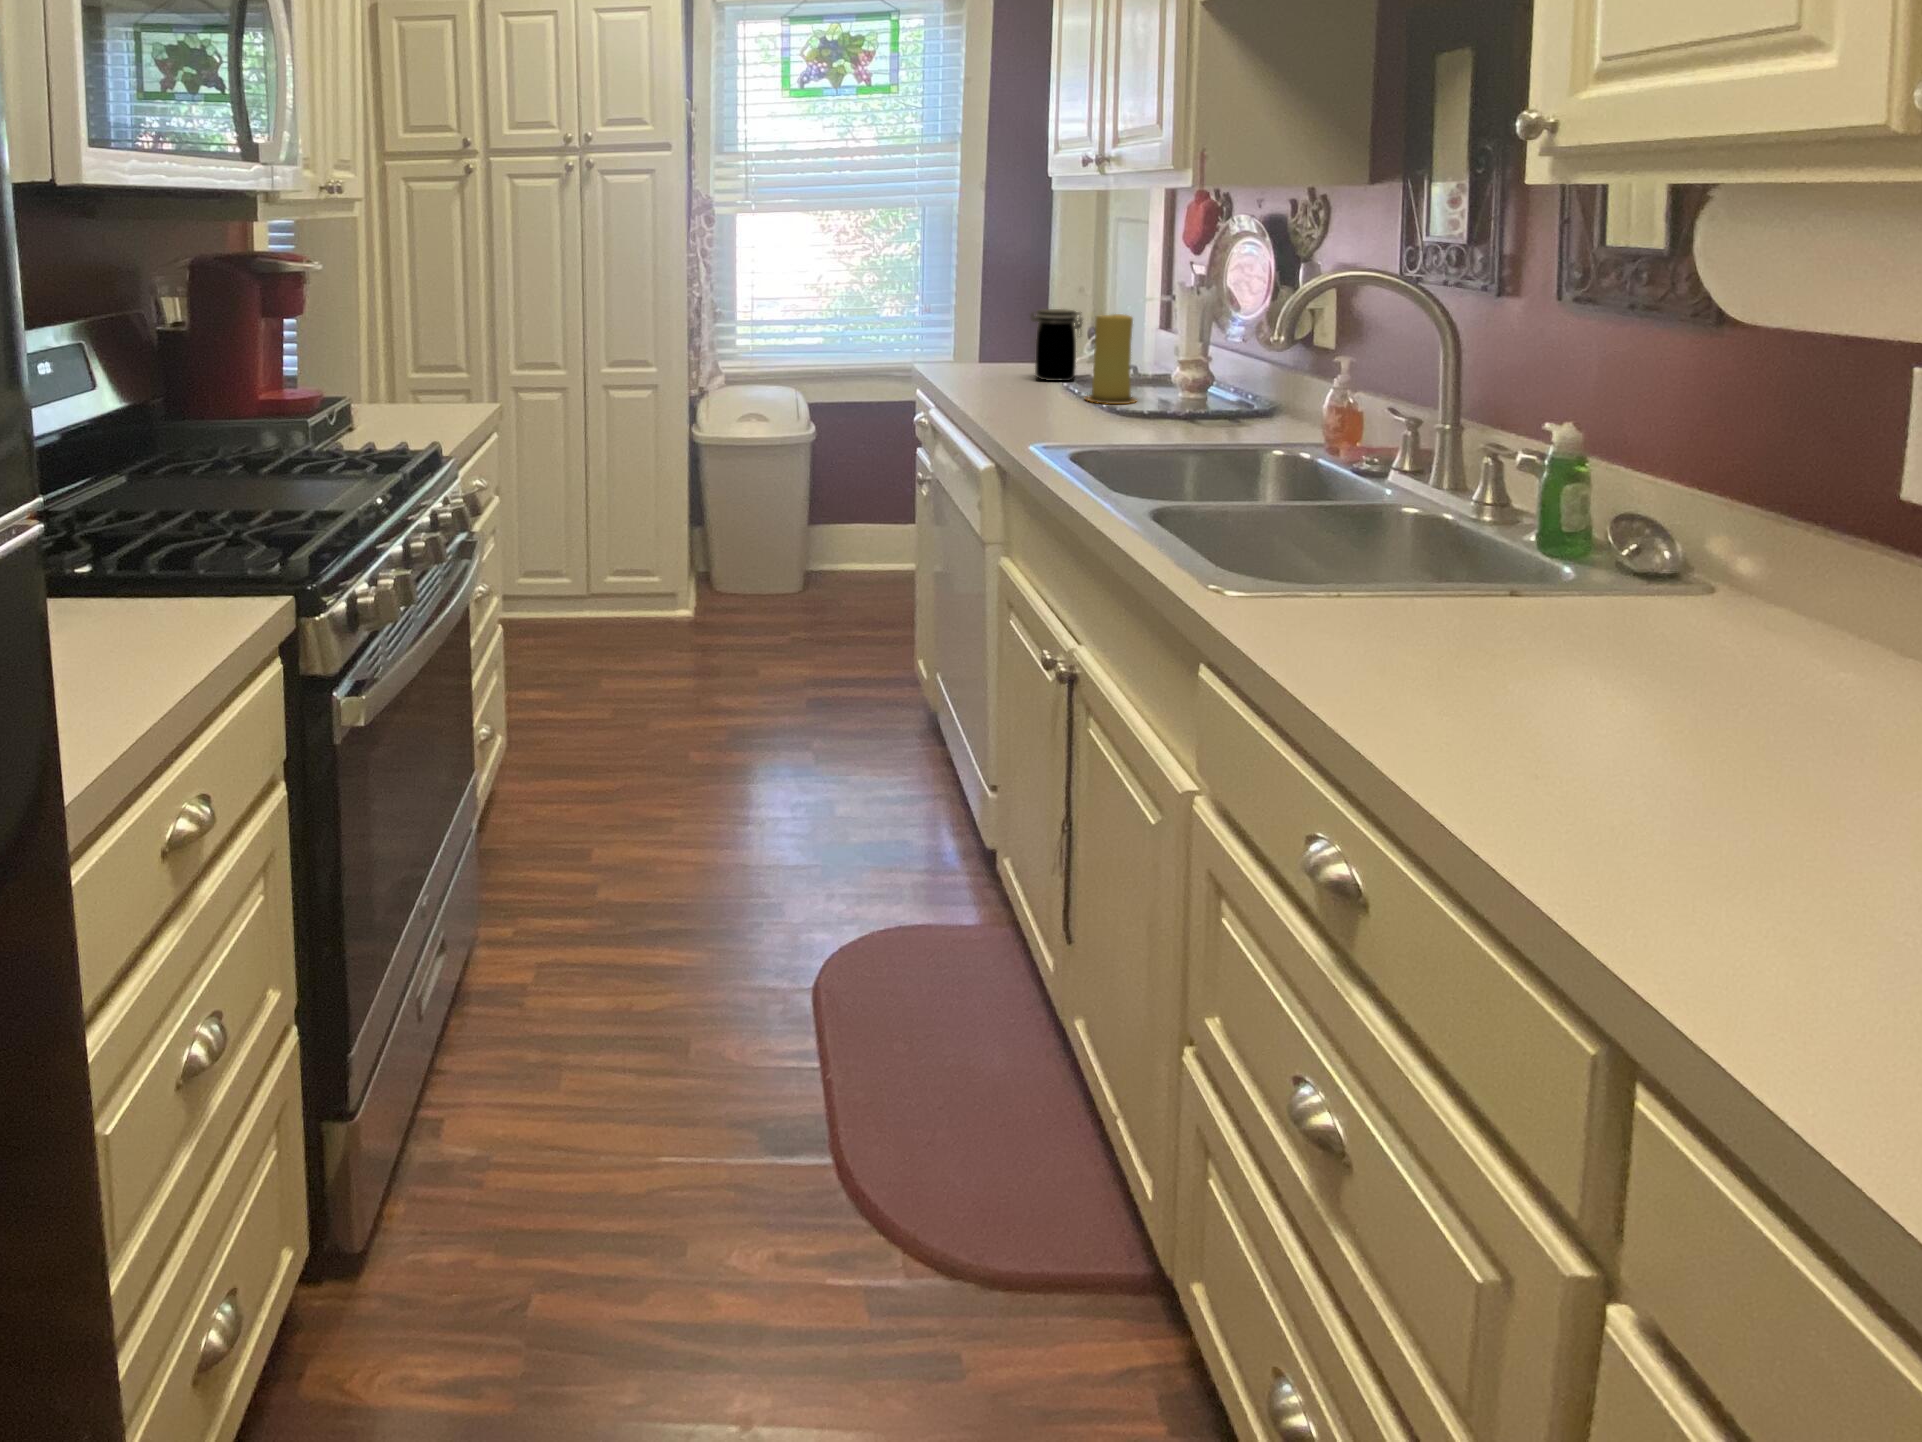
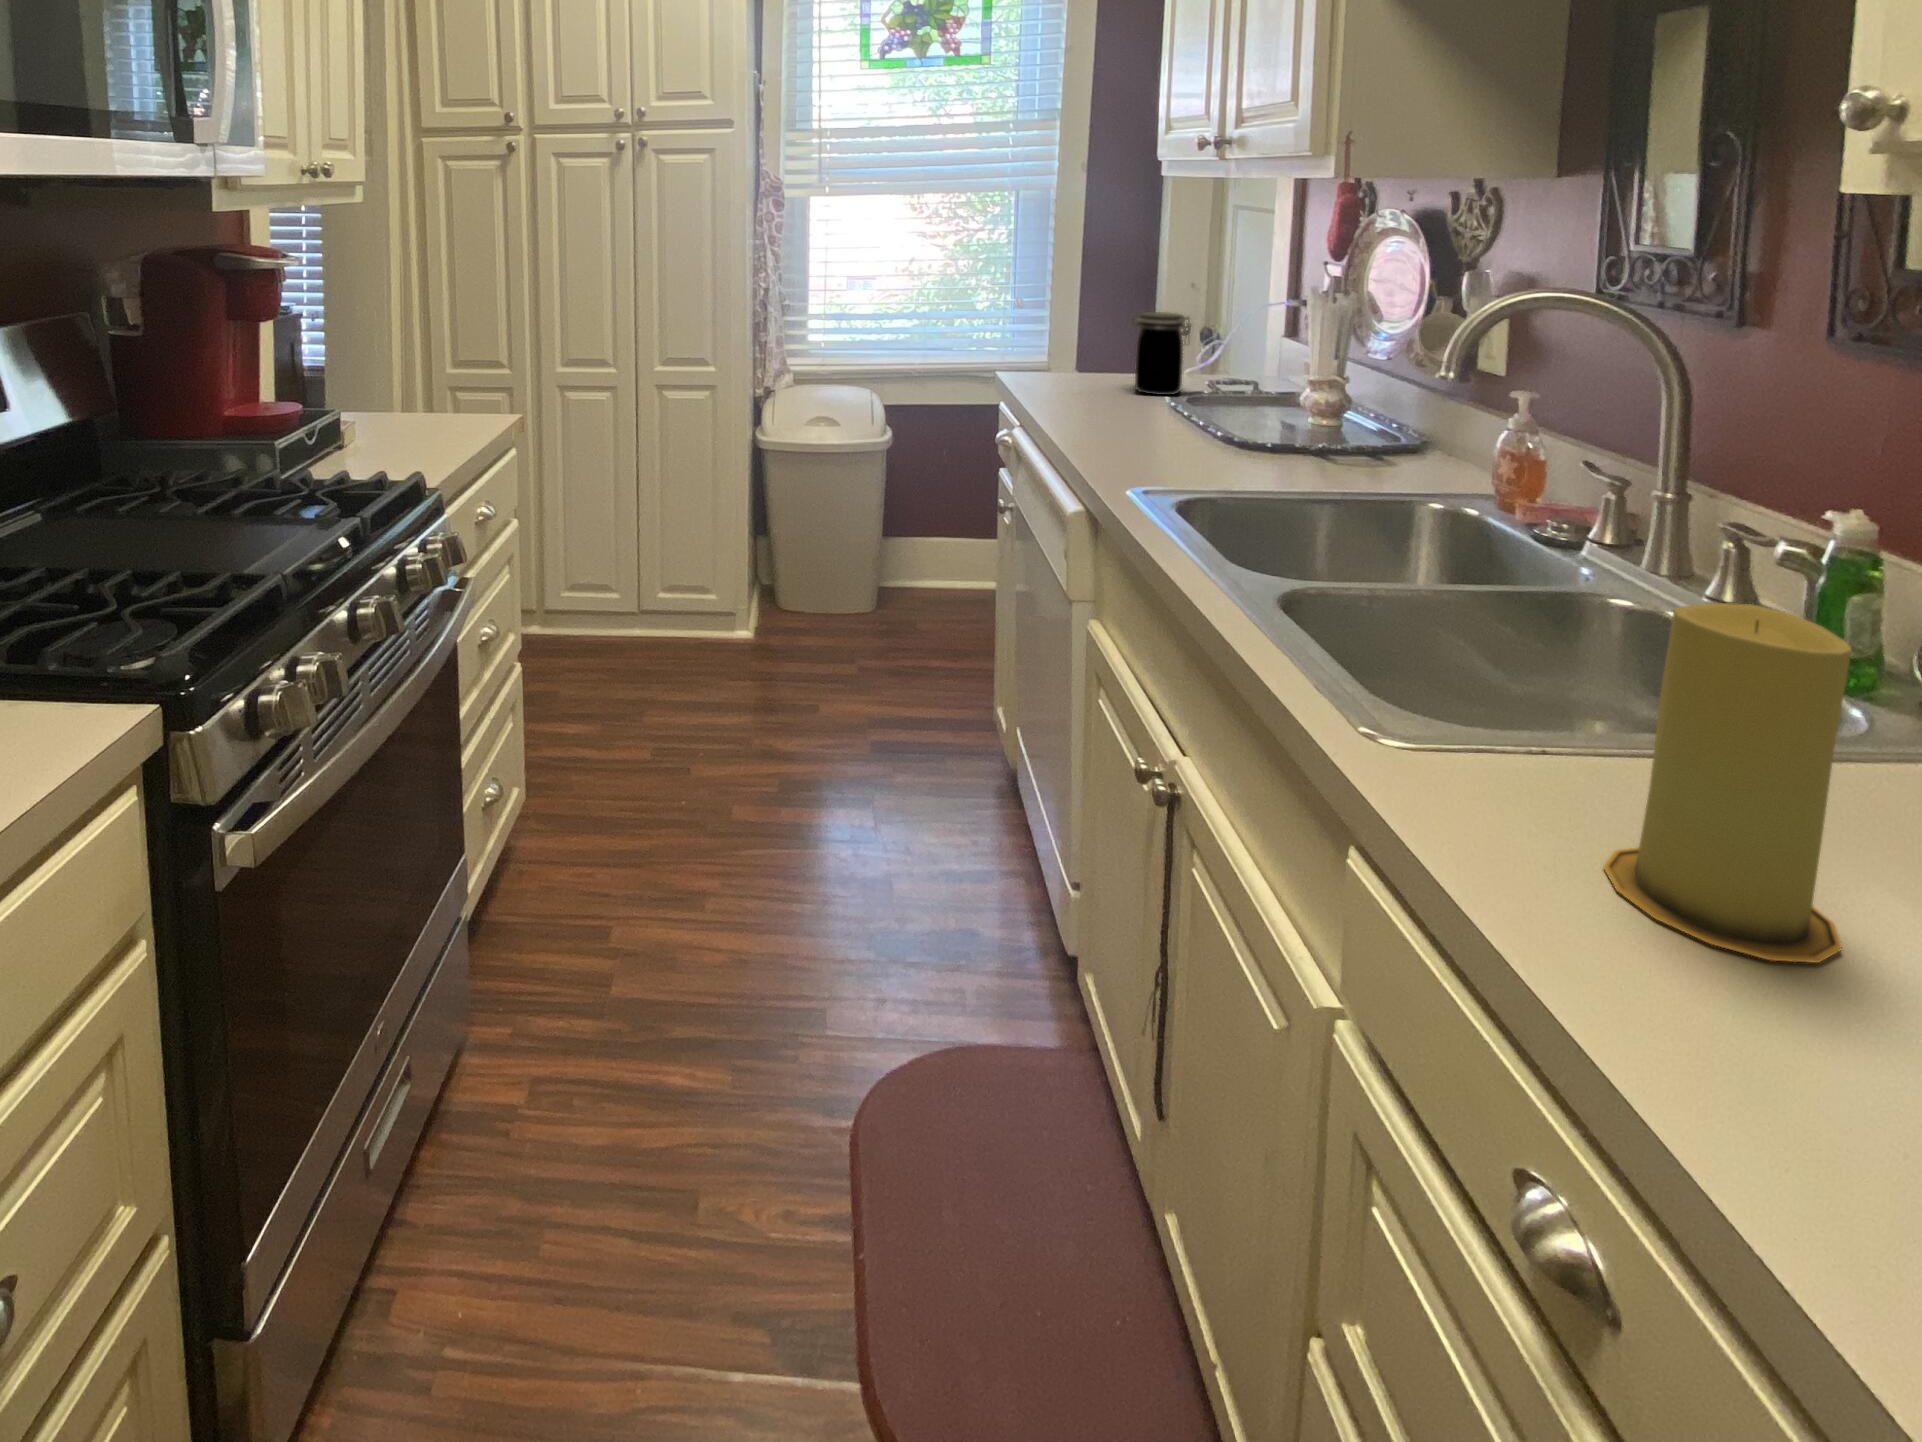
candle: present [1085,314,1137,404] -> present [1604,603,1851,963]

